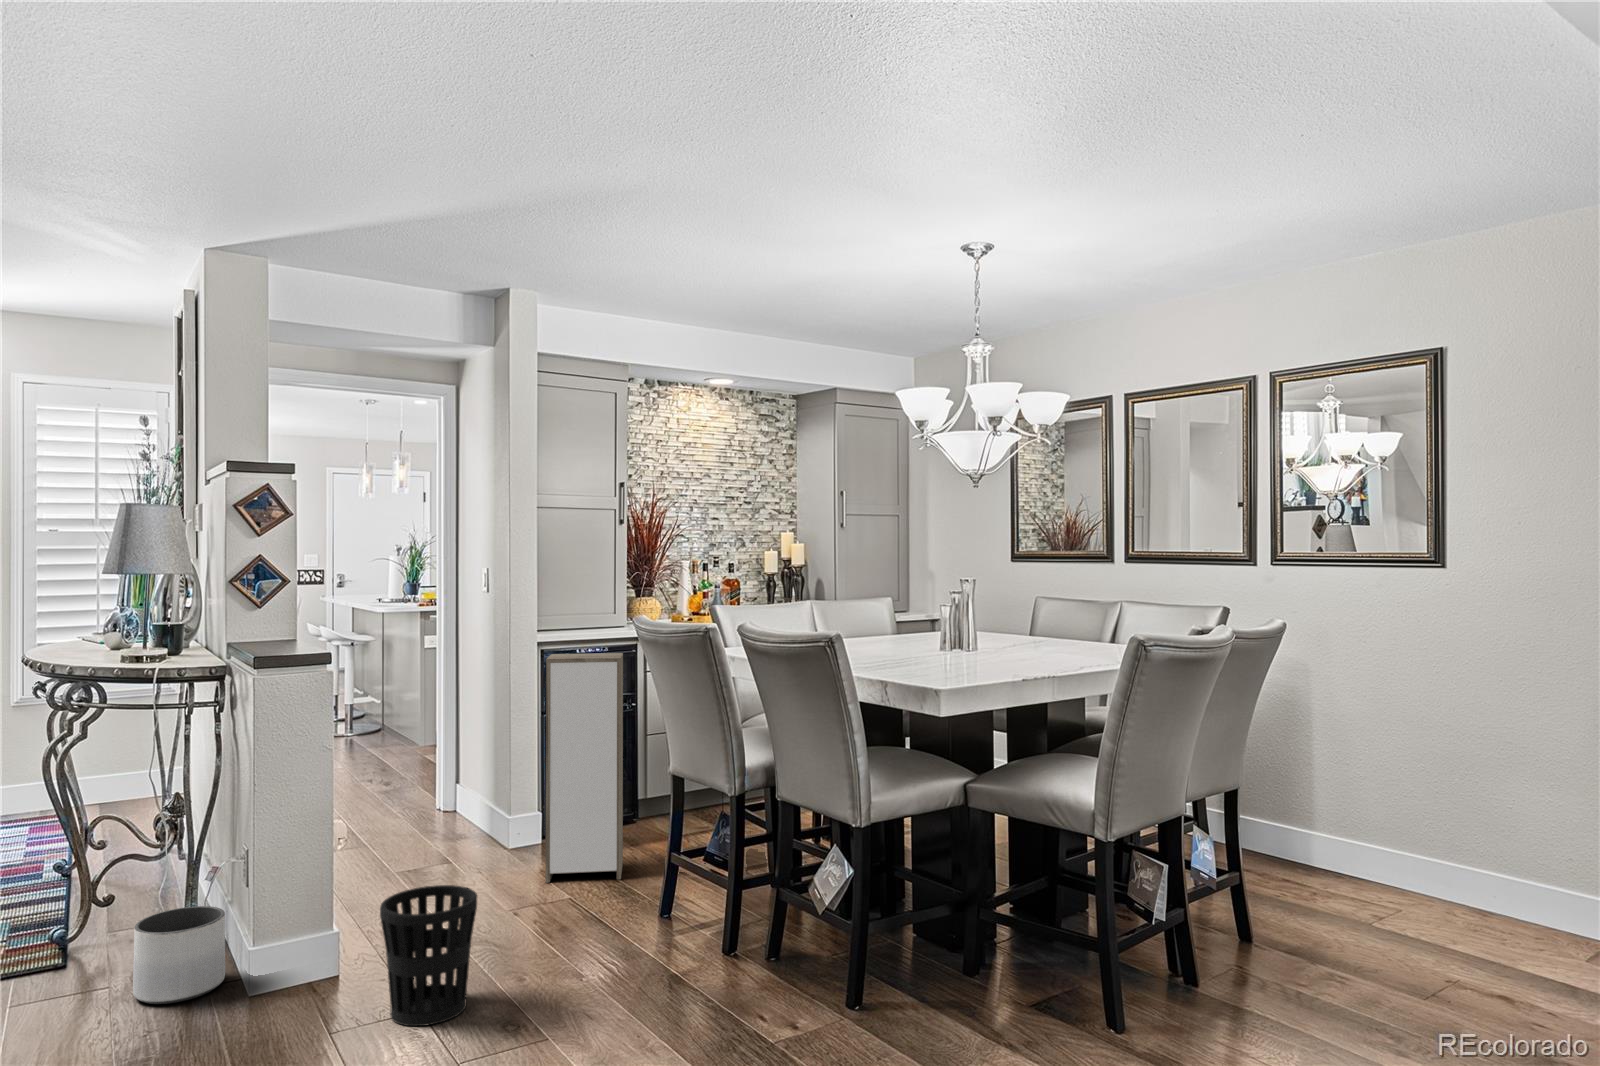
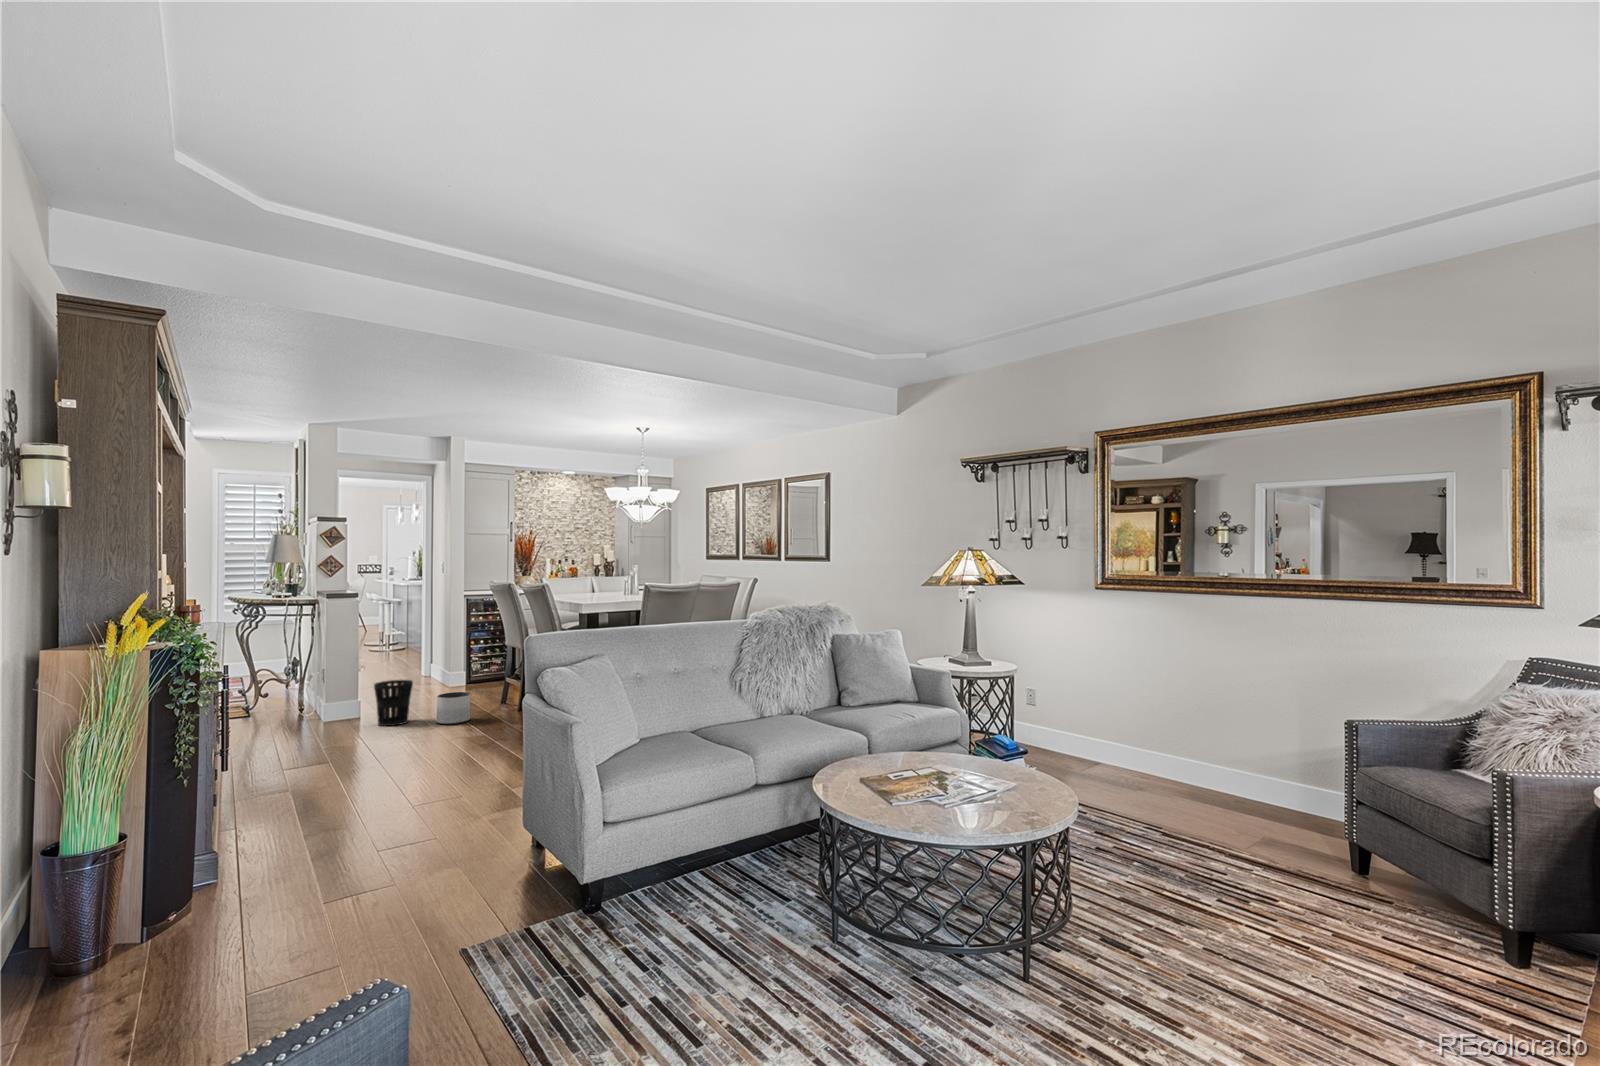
storage cabinet: present [545,653,623,883] -> none [458,598,497,695]
planter: present [133,906,225,1004] -> present [437,692,470,725]

